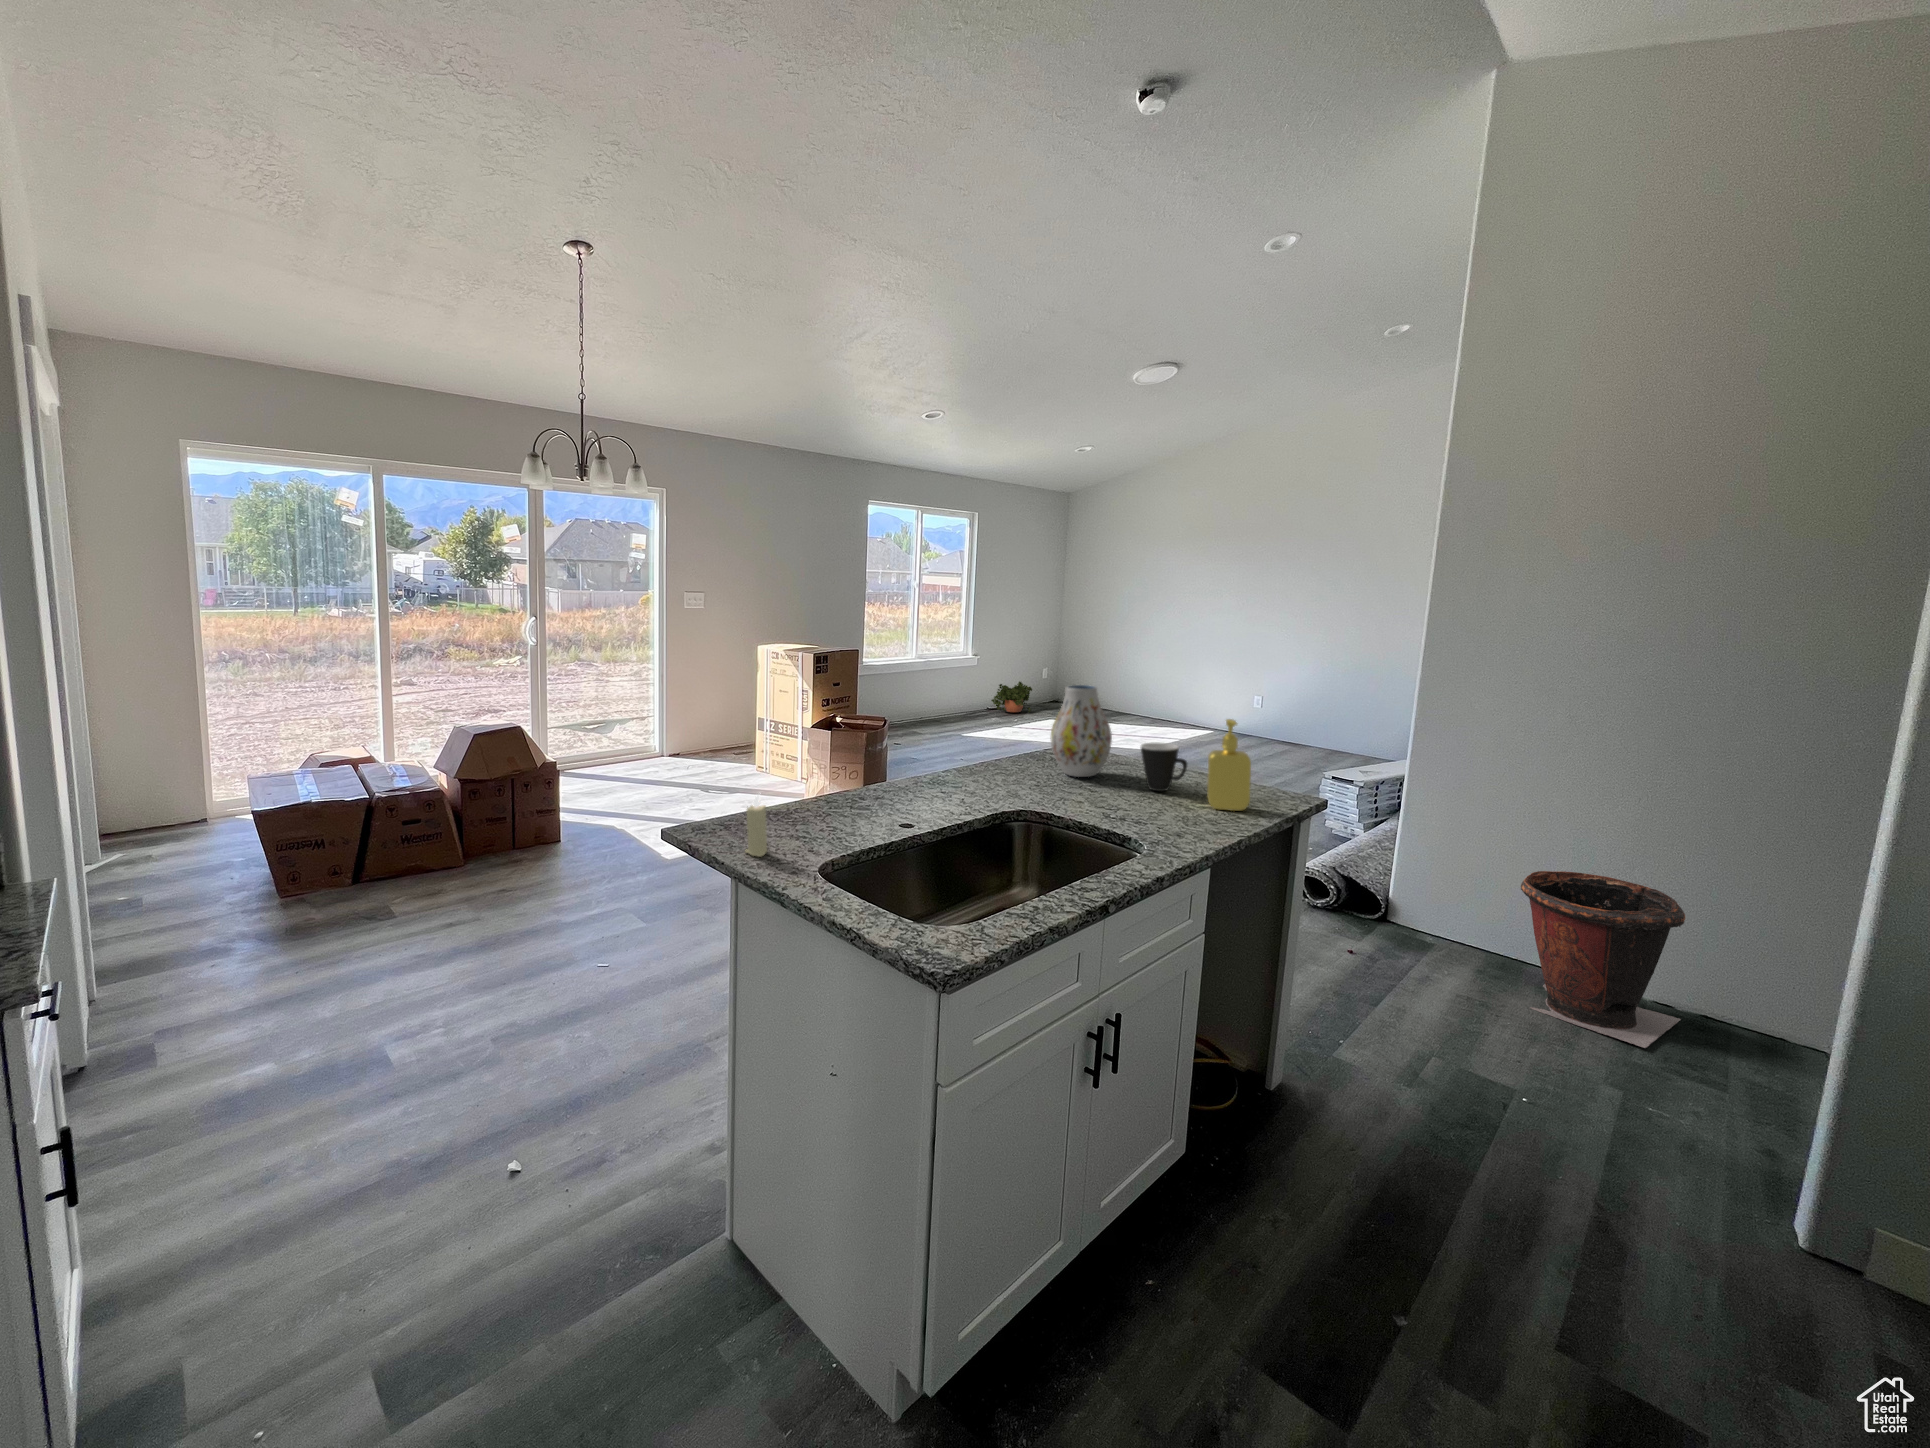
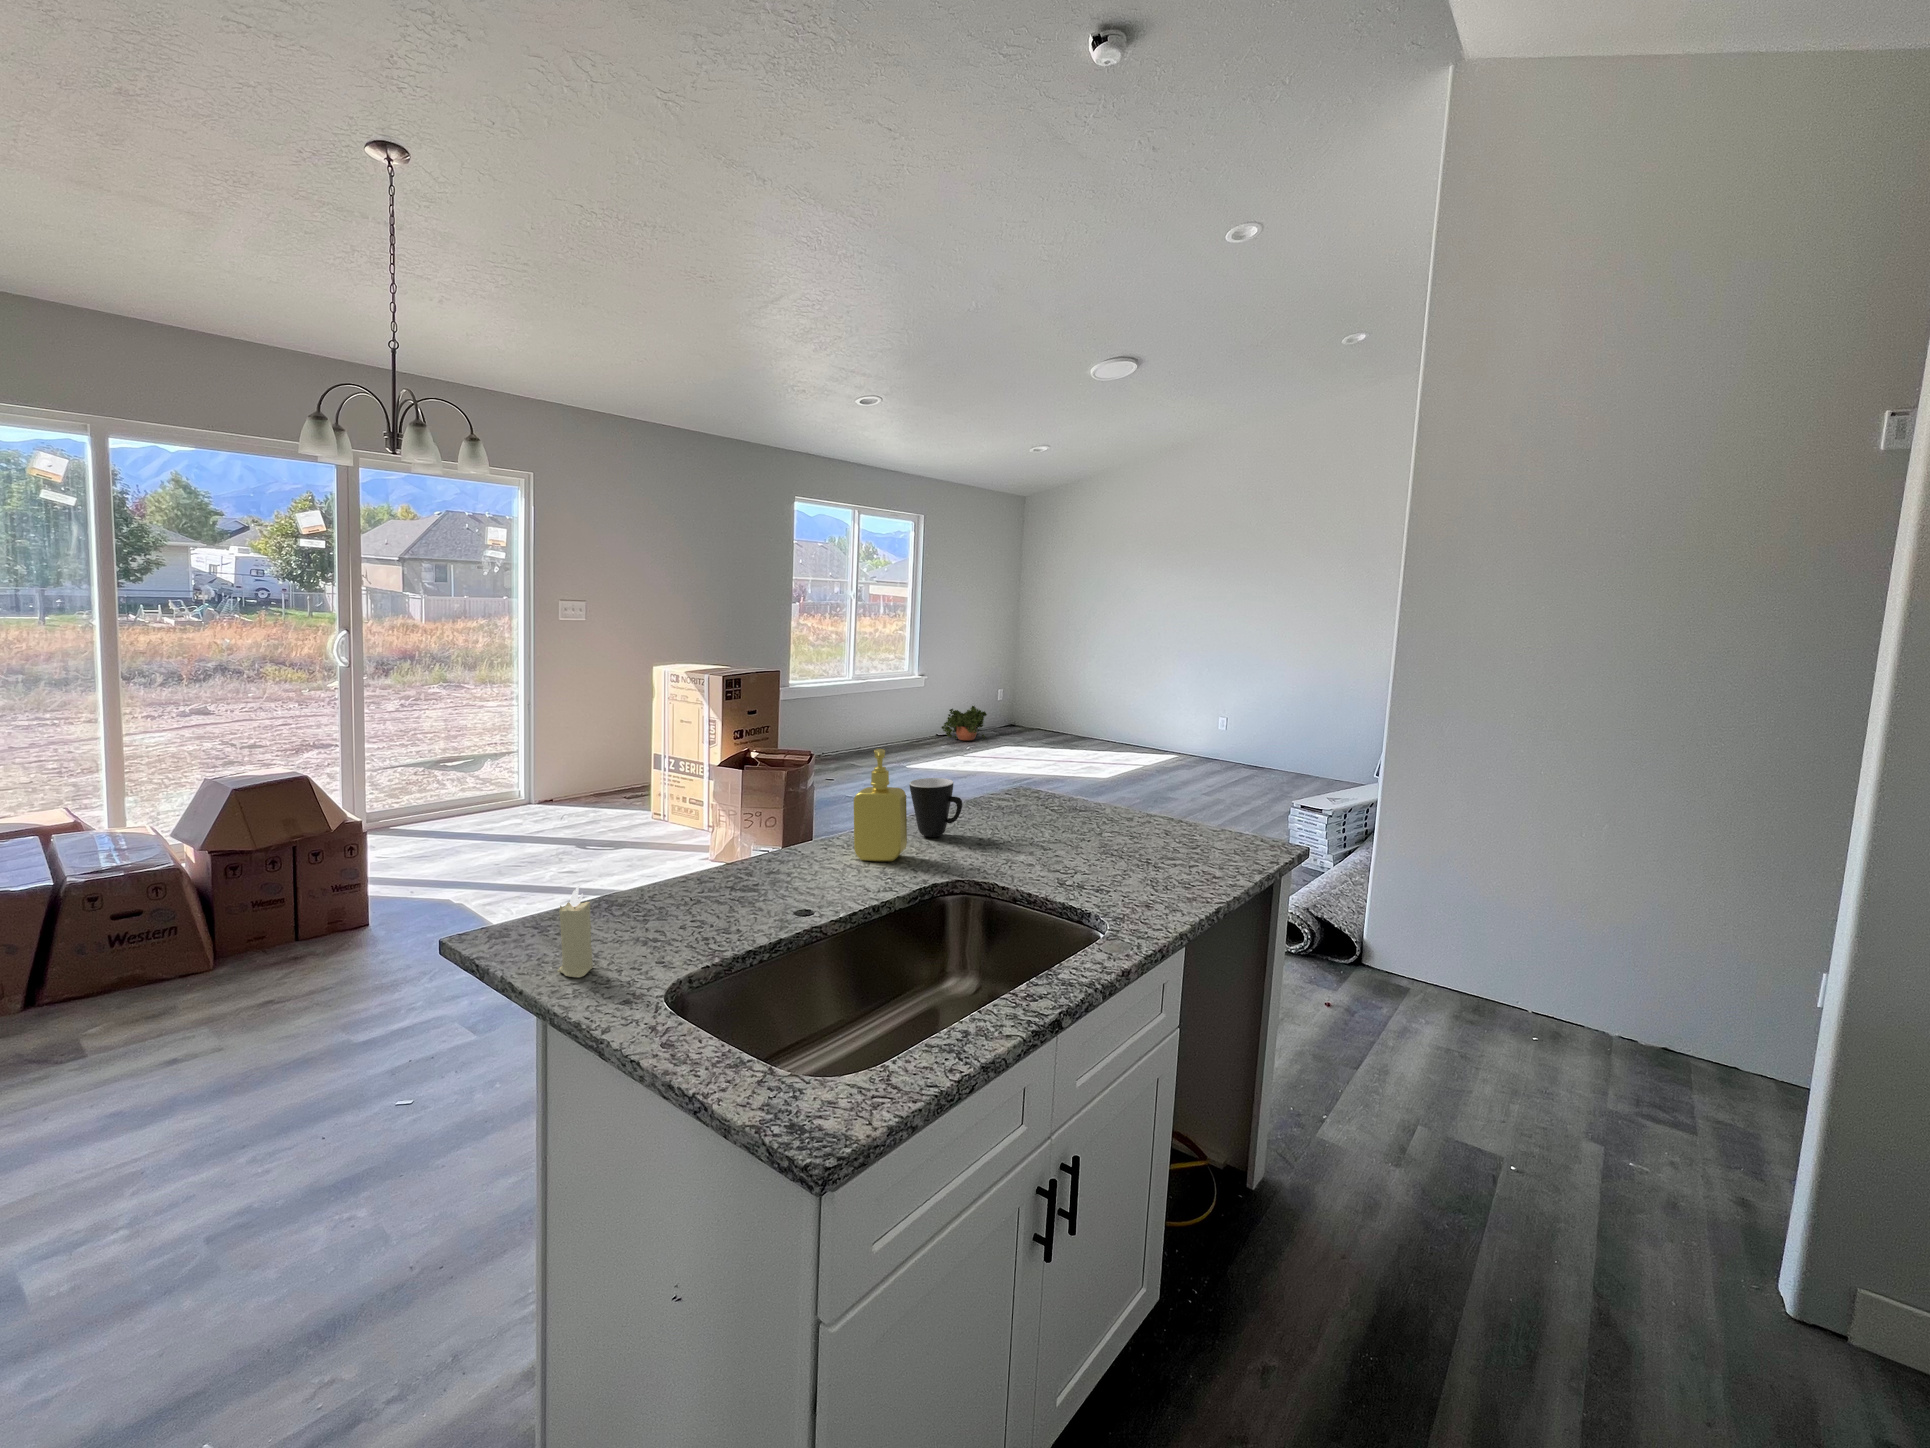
vase: present [1050,685,1112,777] -> none [997,718,1069,830]
soap dispenser: present [1207,719,1251,811] -> present [854,749,907,861]
mug: present [1141,743,1187,791] -> present [910,778,962,837]
waste bin: present [1521,871,1685,1048] -> none [1494,906,1648,1092]

